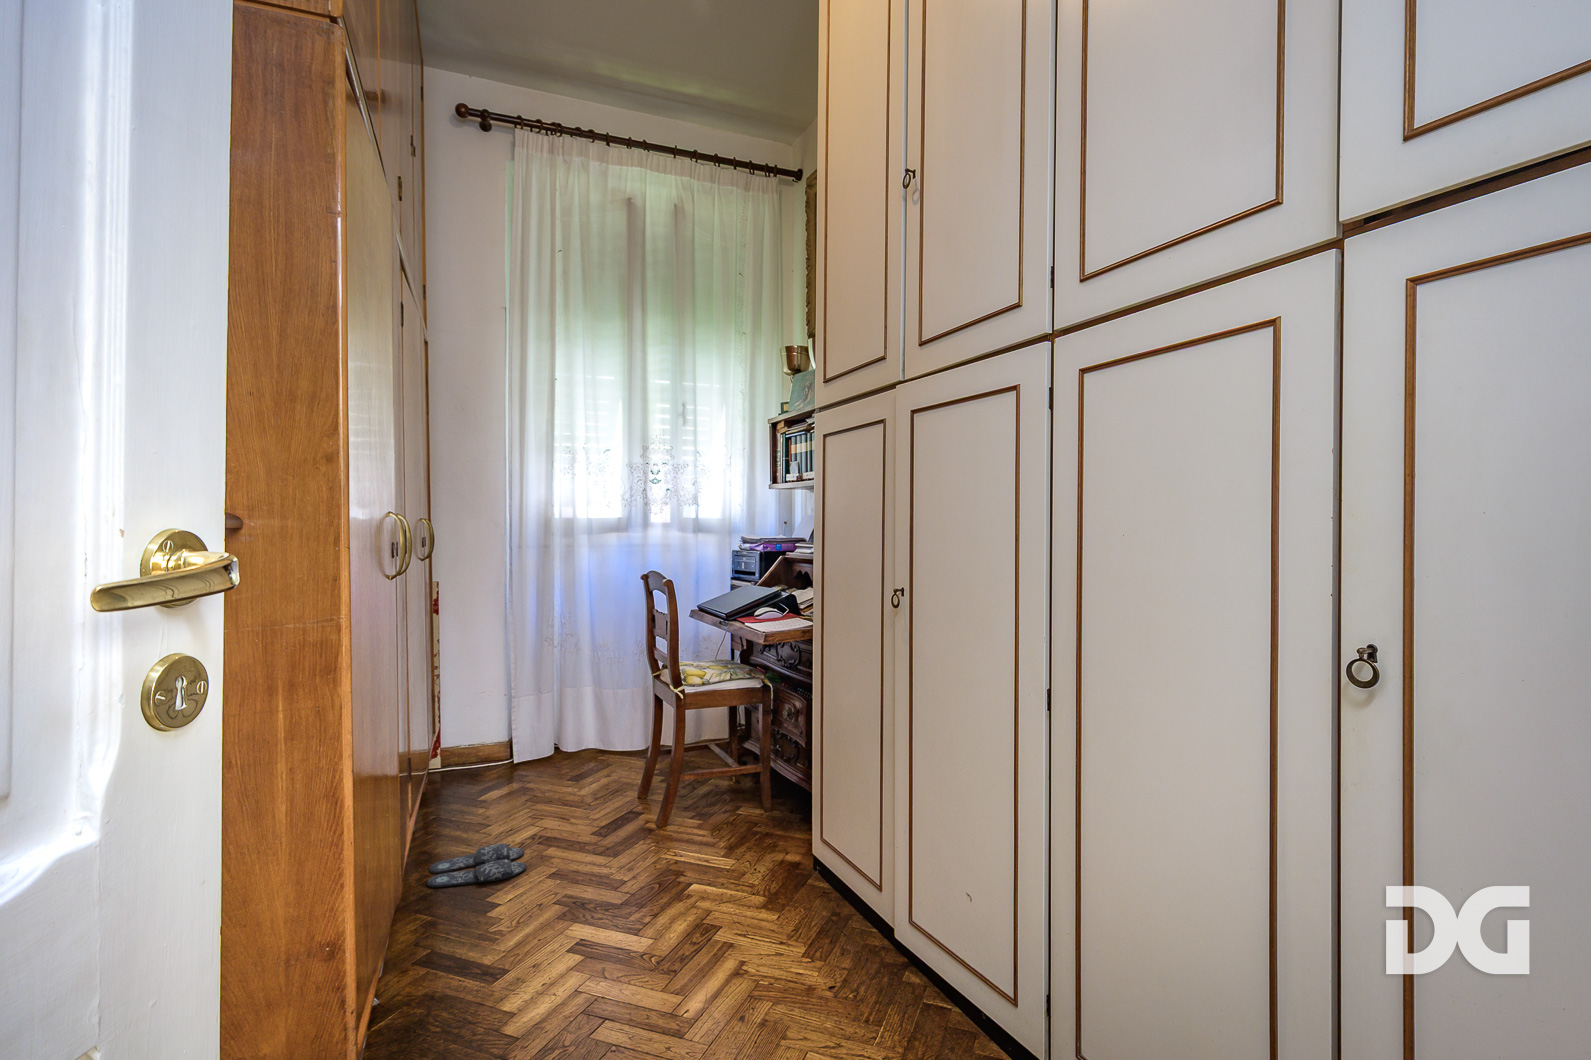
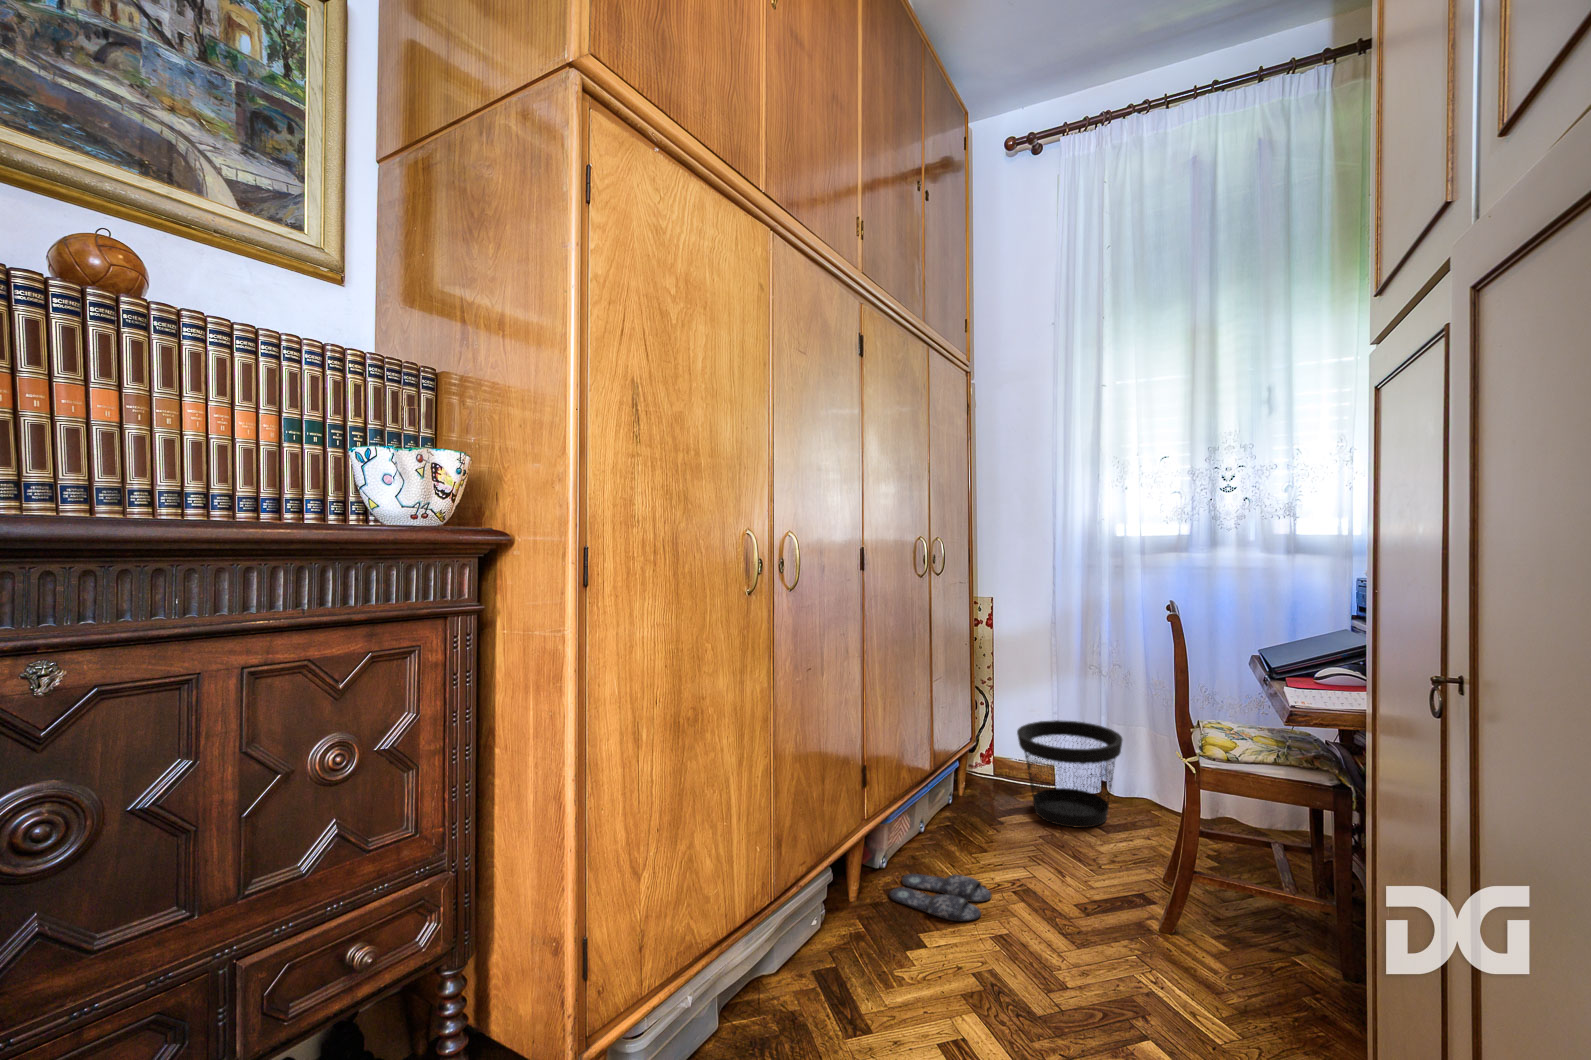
wastebasket: none [492,699,584,789] -> present [1017,720,1122,828]

